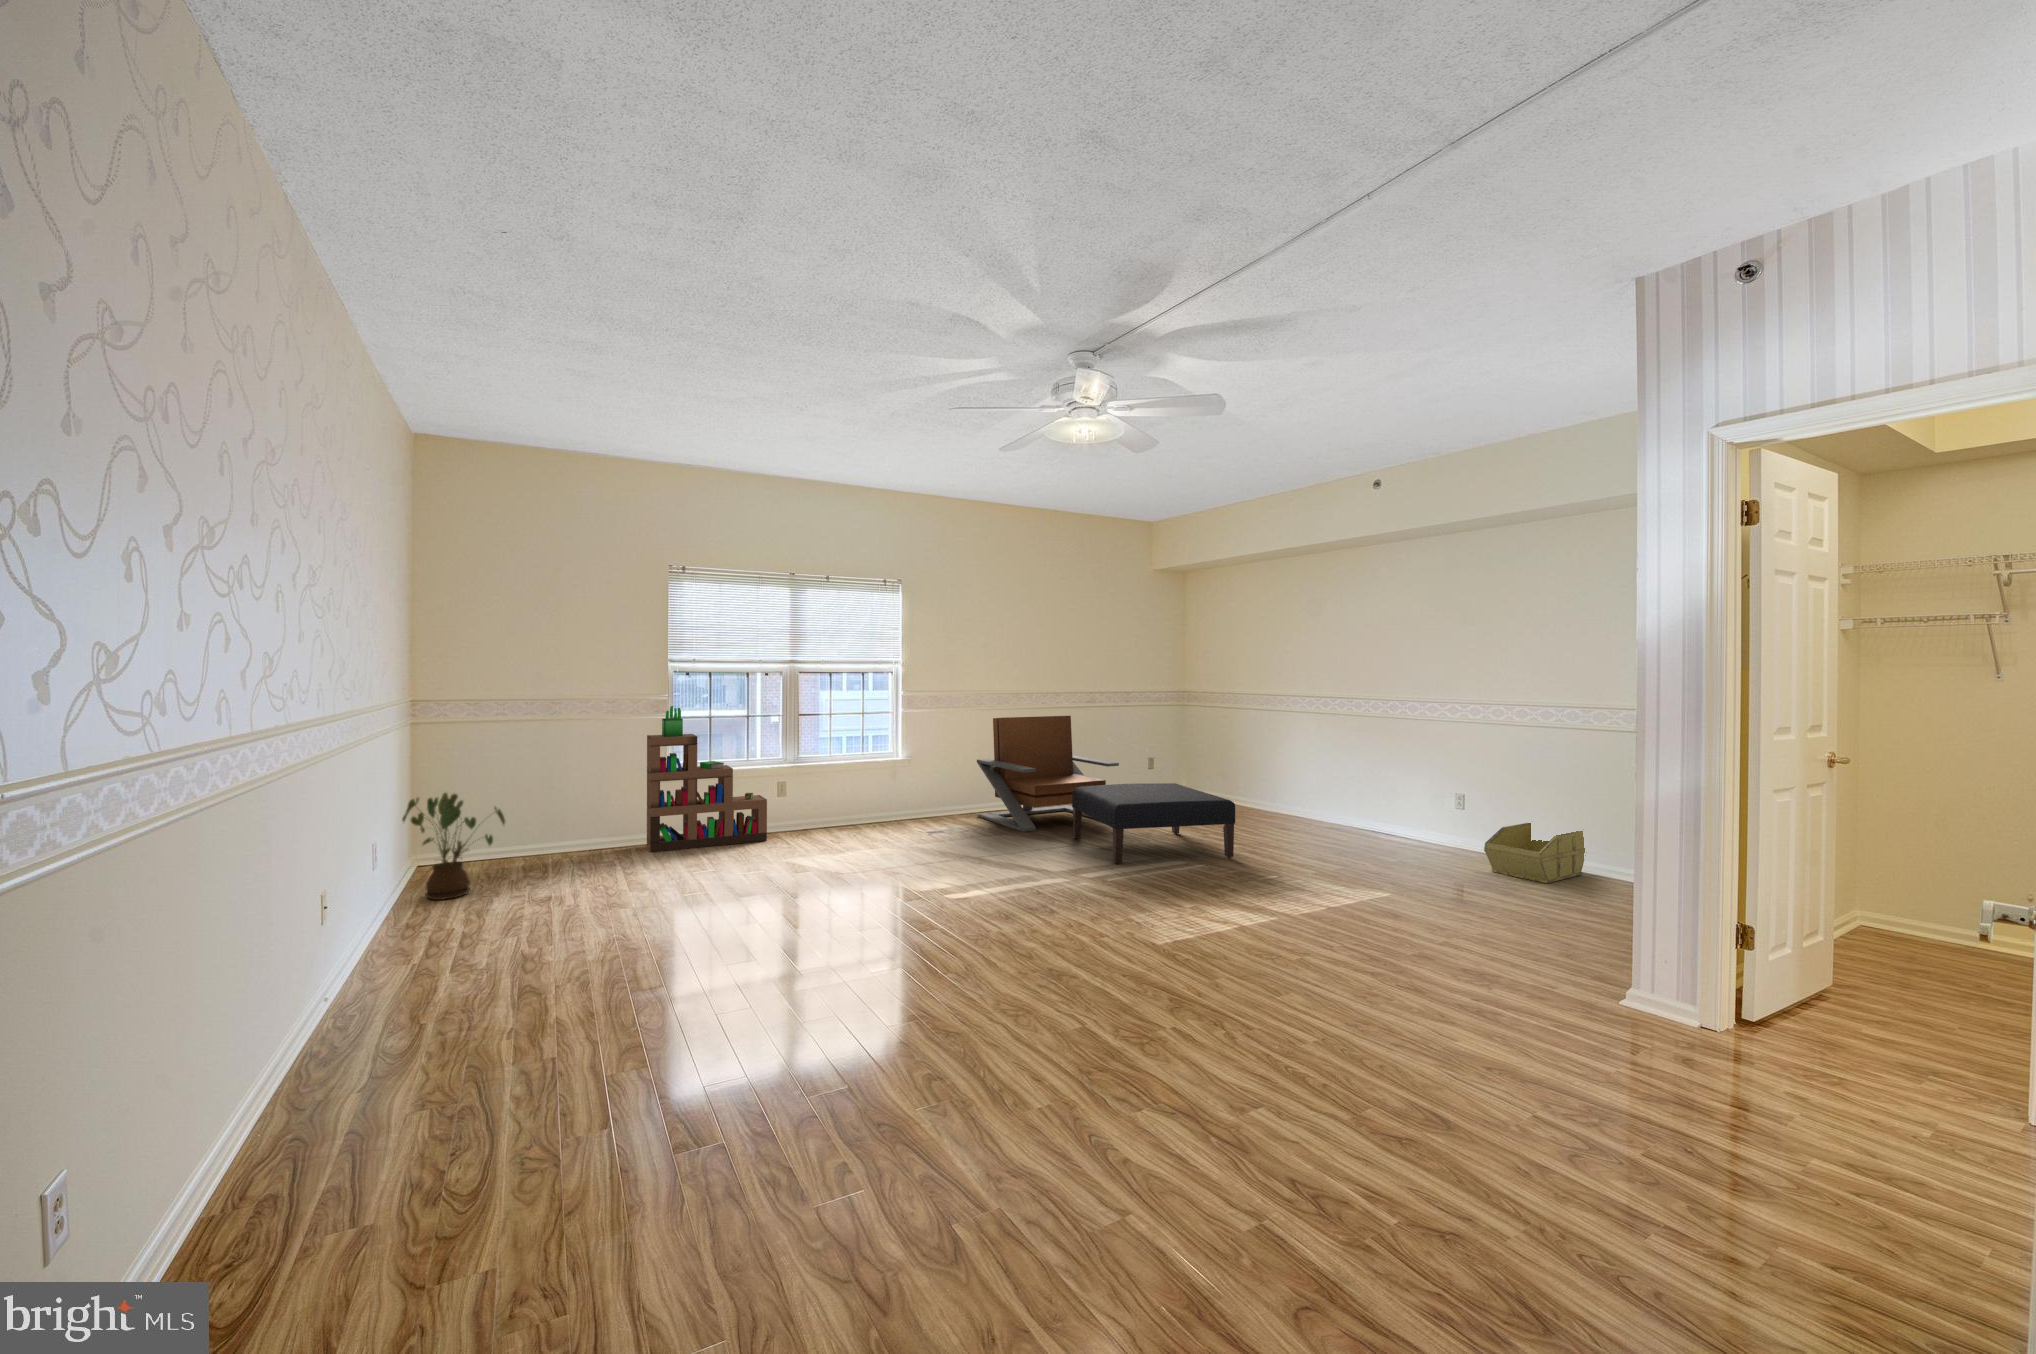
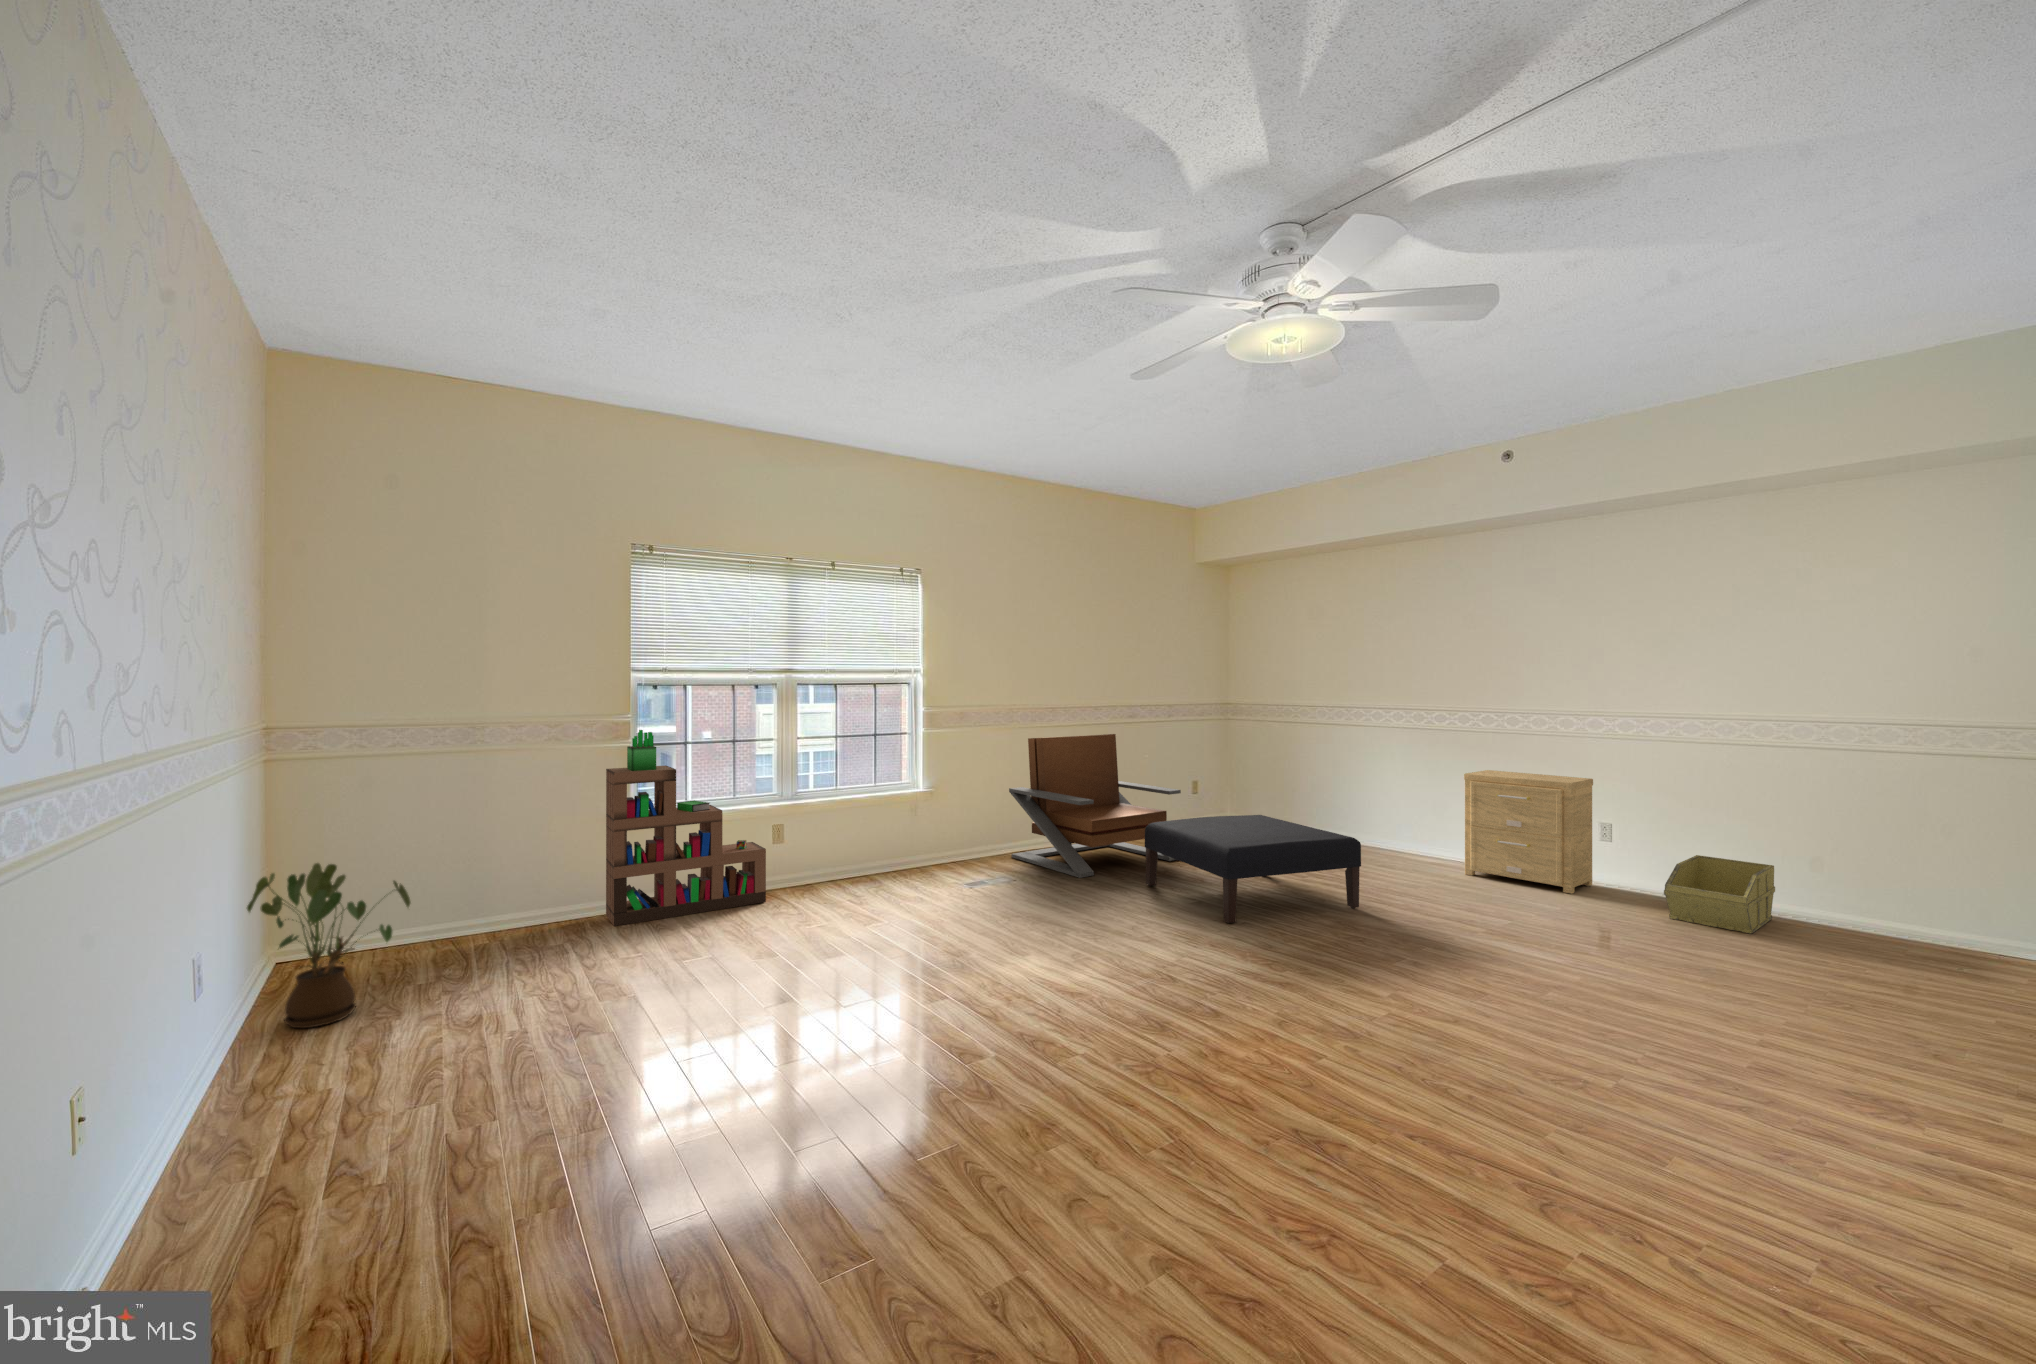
side table: none [1354,750,1459,853] -> present [1464,770,1593,894]

